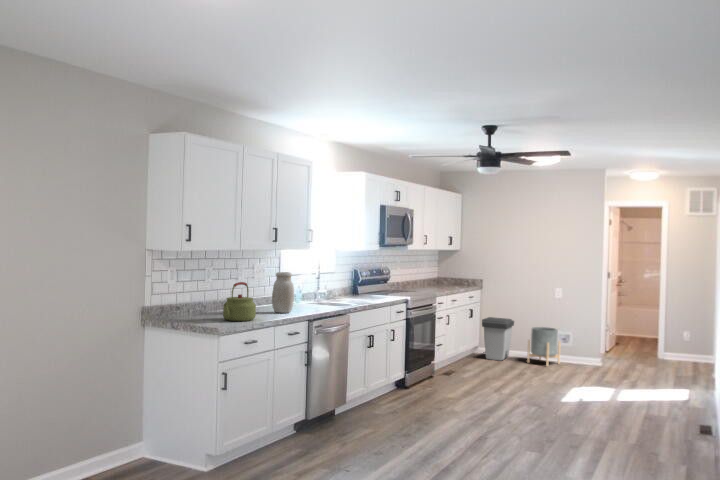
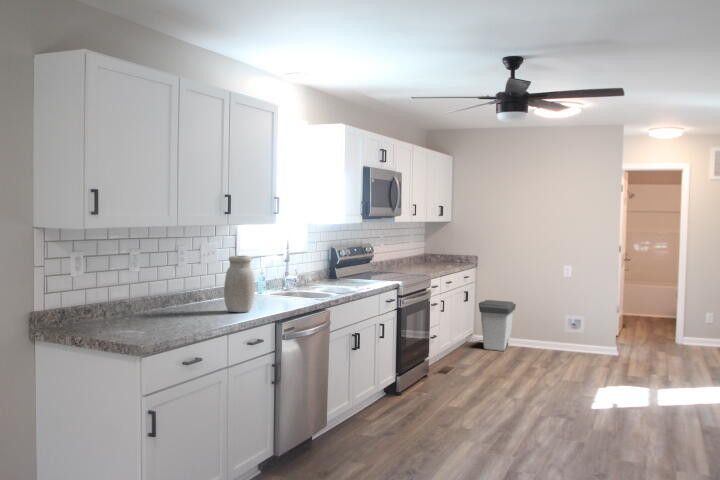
kettle: present [223,282,256,321] -> none [150,272,199,330]
planter: present [527,327,560,366] -> none [533,311,571,358]

